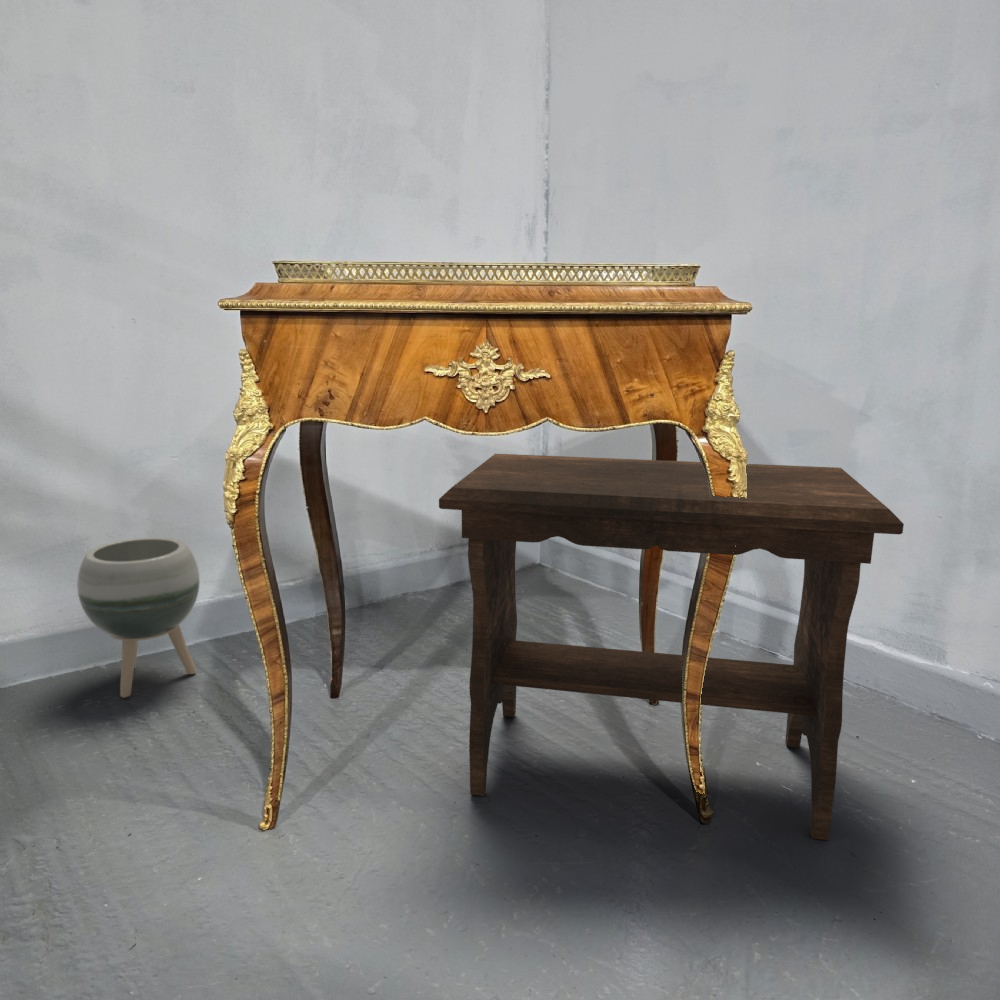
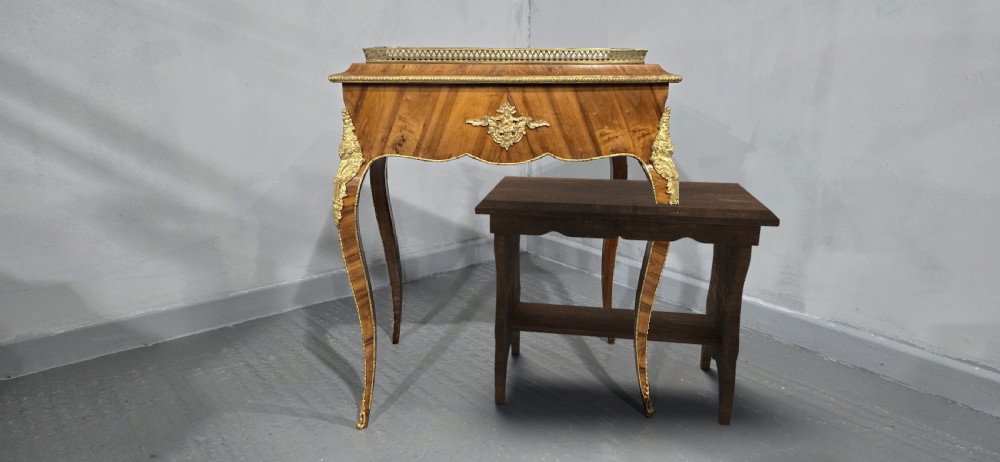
planter: present [77,537,200,698] -> none [216,237,299,346]

